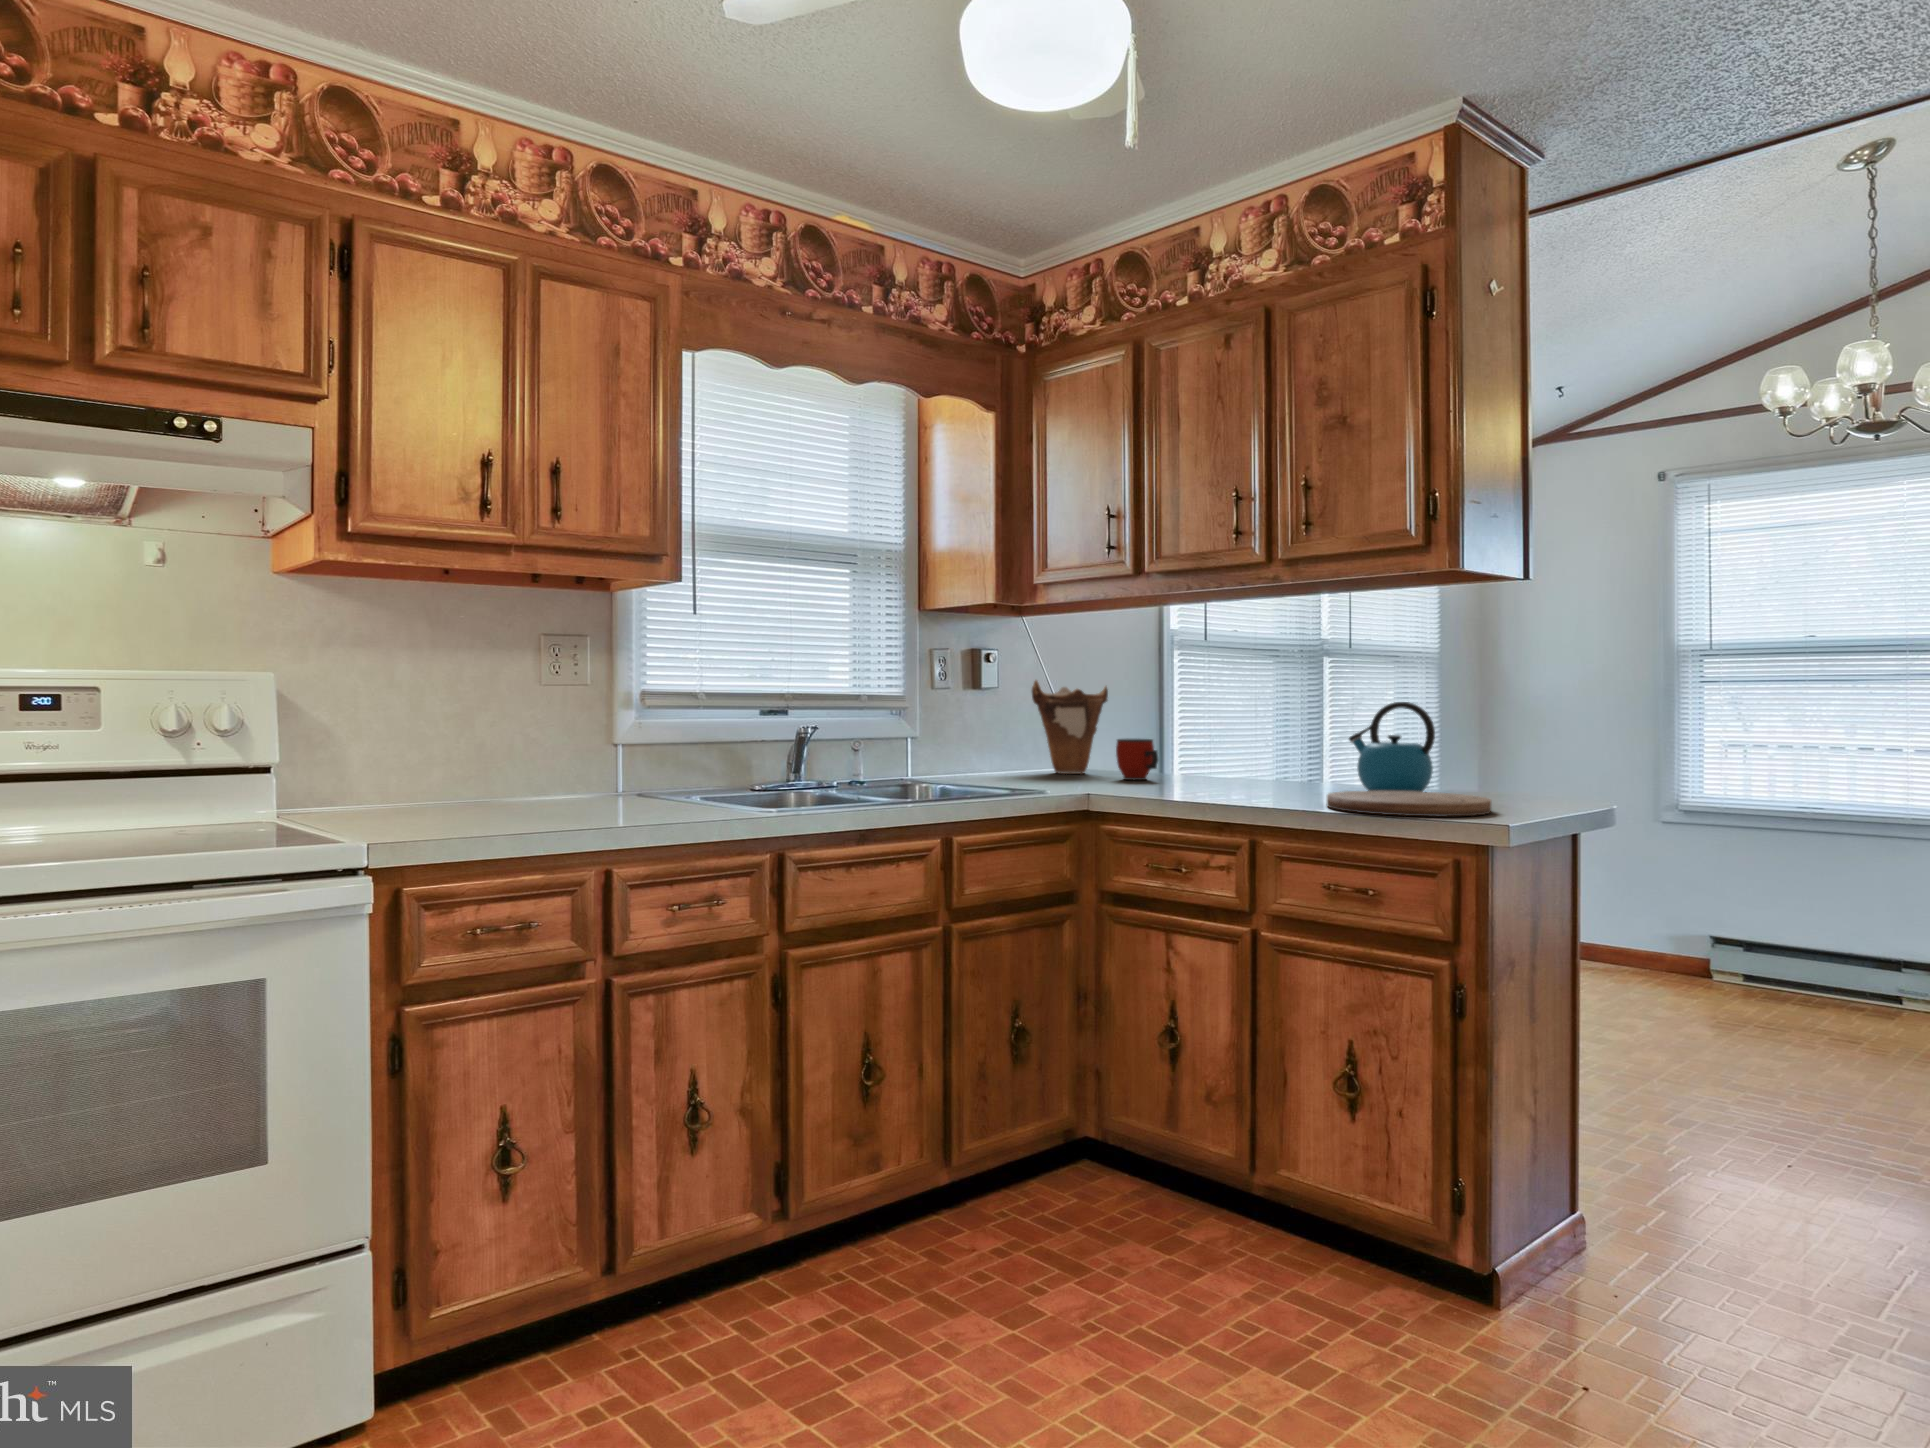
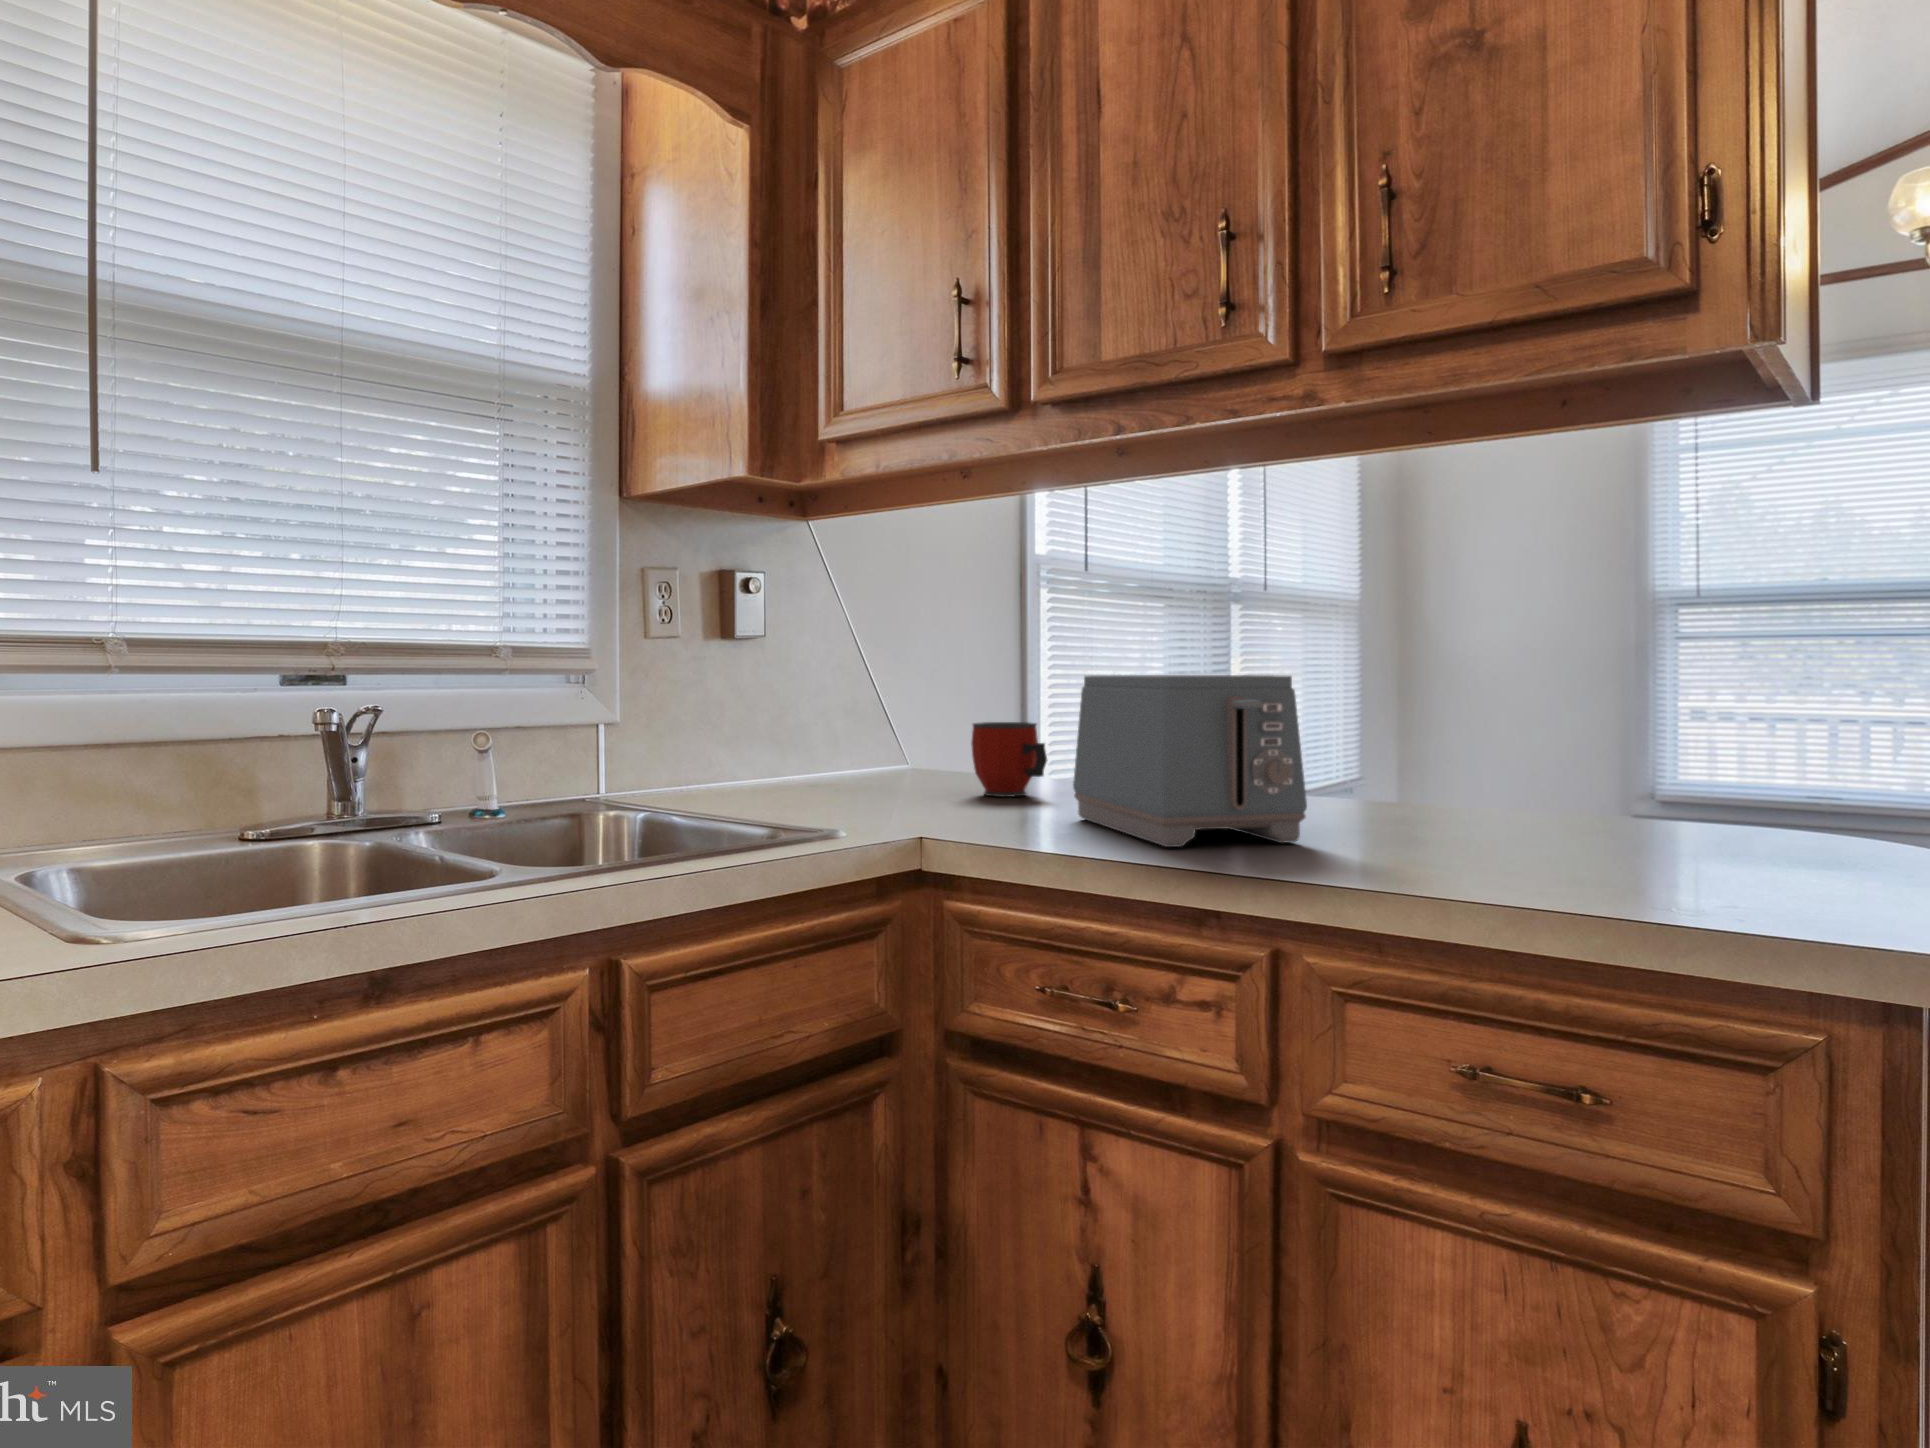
vase: present [1032,680,1108,774] -> none [827,622,957,783]
kettle: present [1349,702,1435,792] -> none [1401,648,1580,825]
toaster: none [1169,714,1280,798] -> present [1073,675,1307,847]
cutting board: present [1327,791,1491,816] -> none [1432,827,1831,909]

